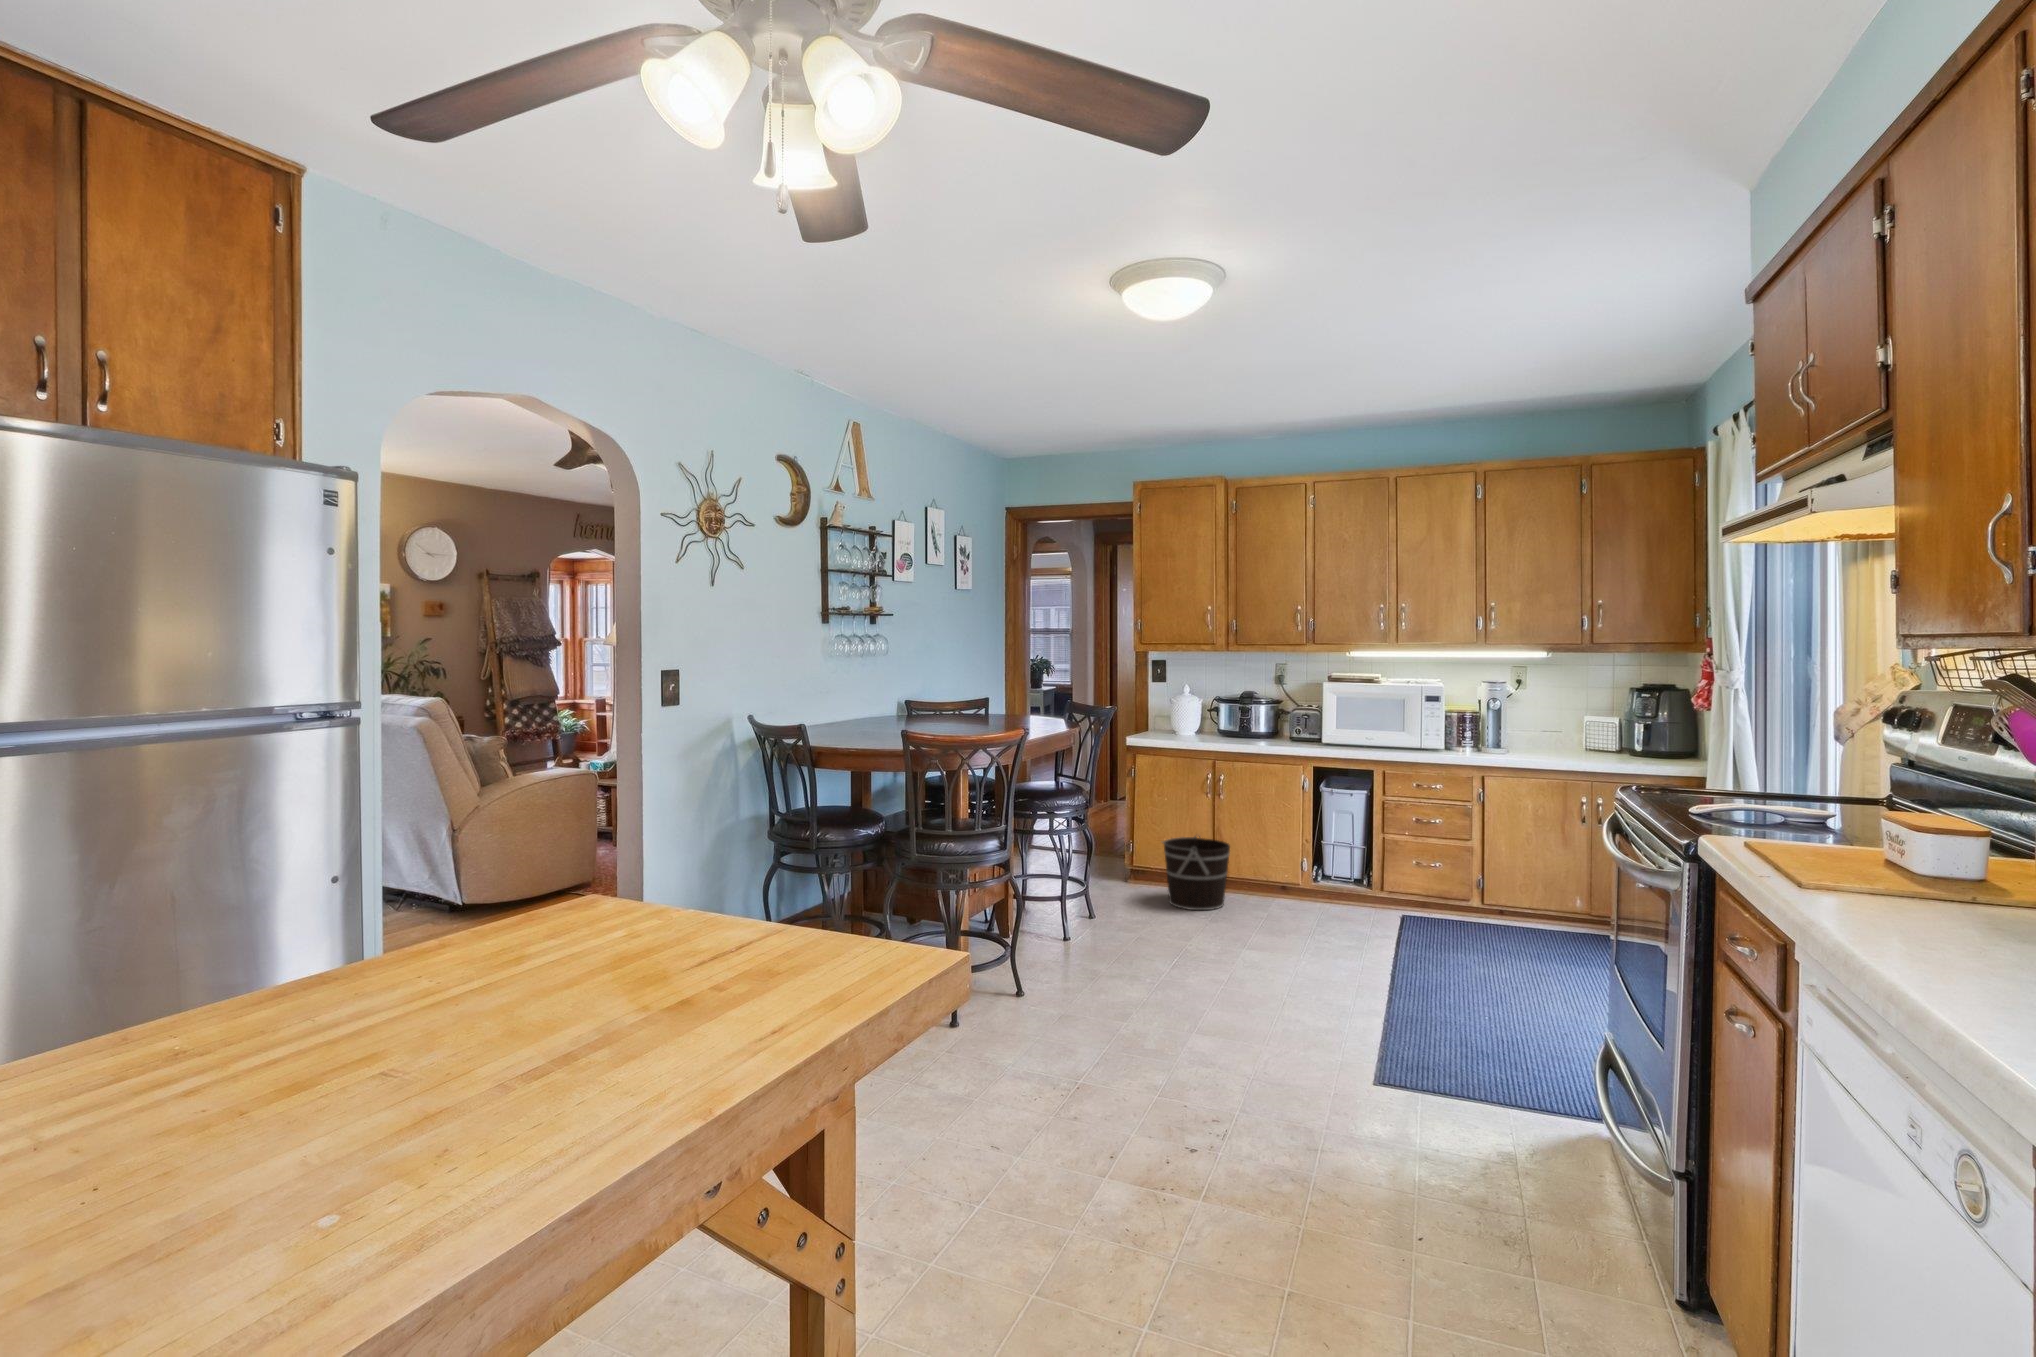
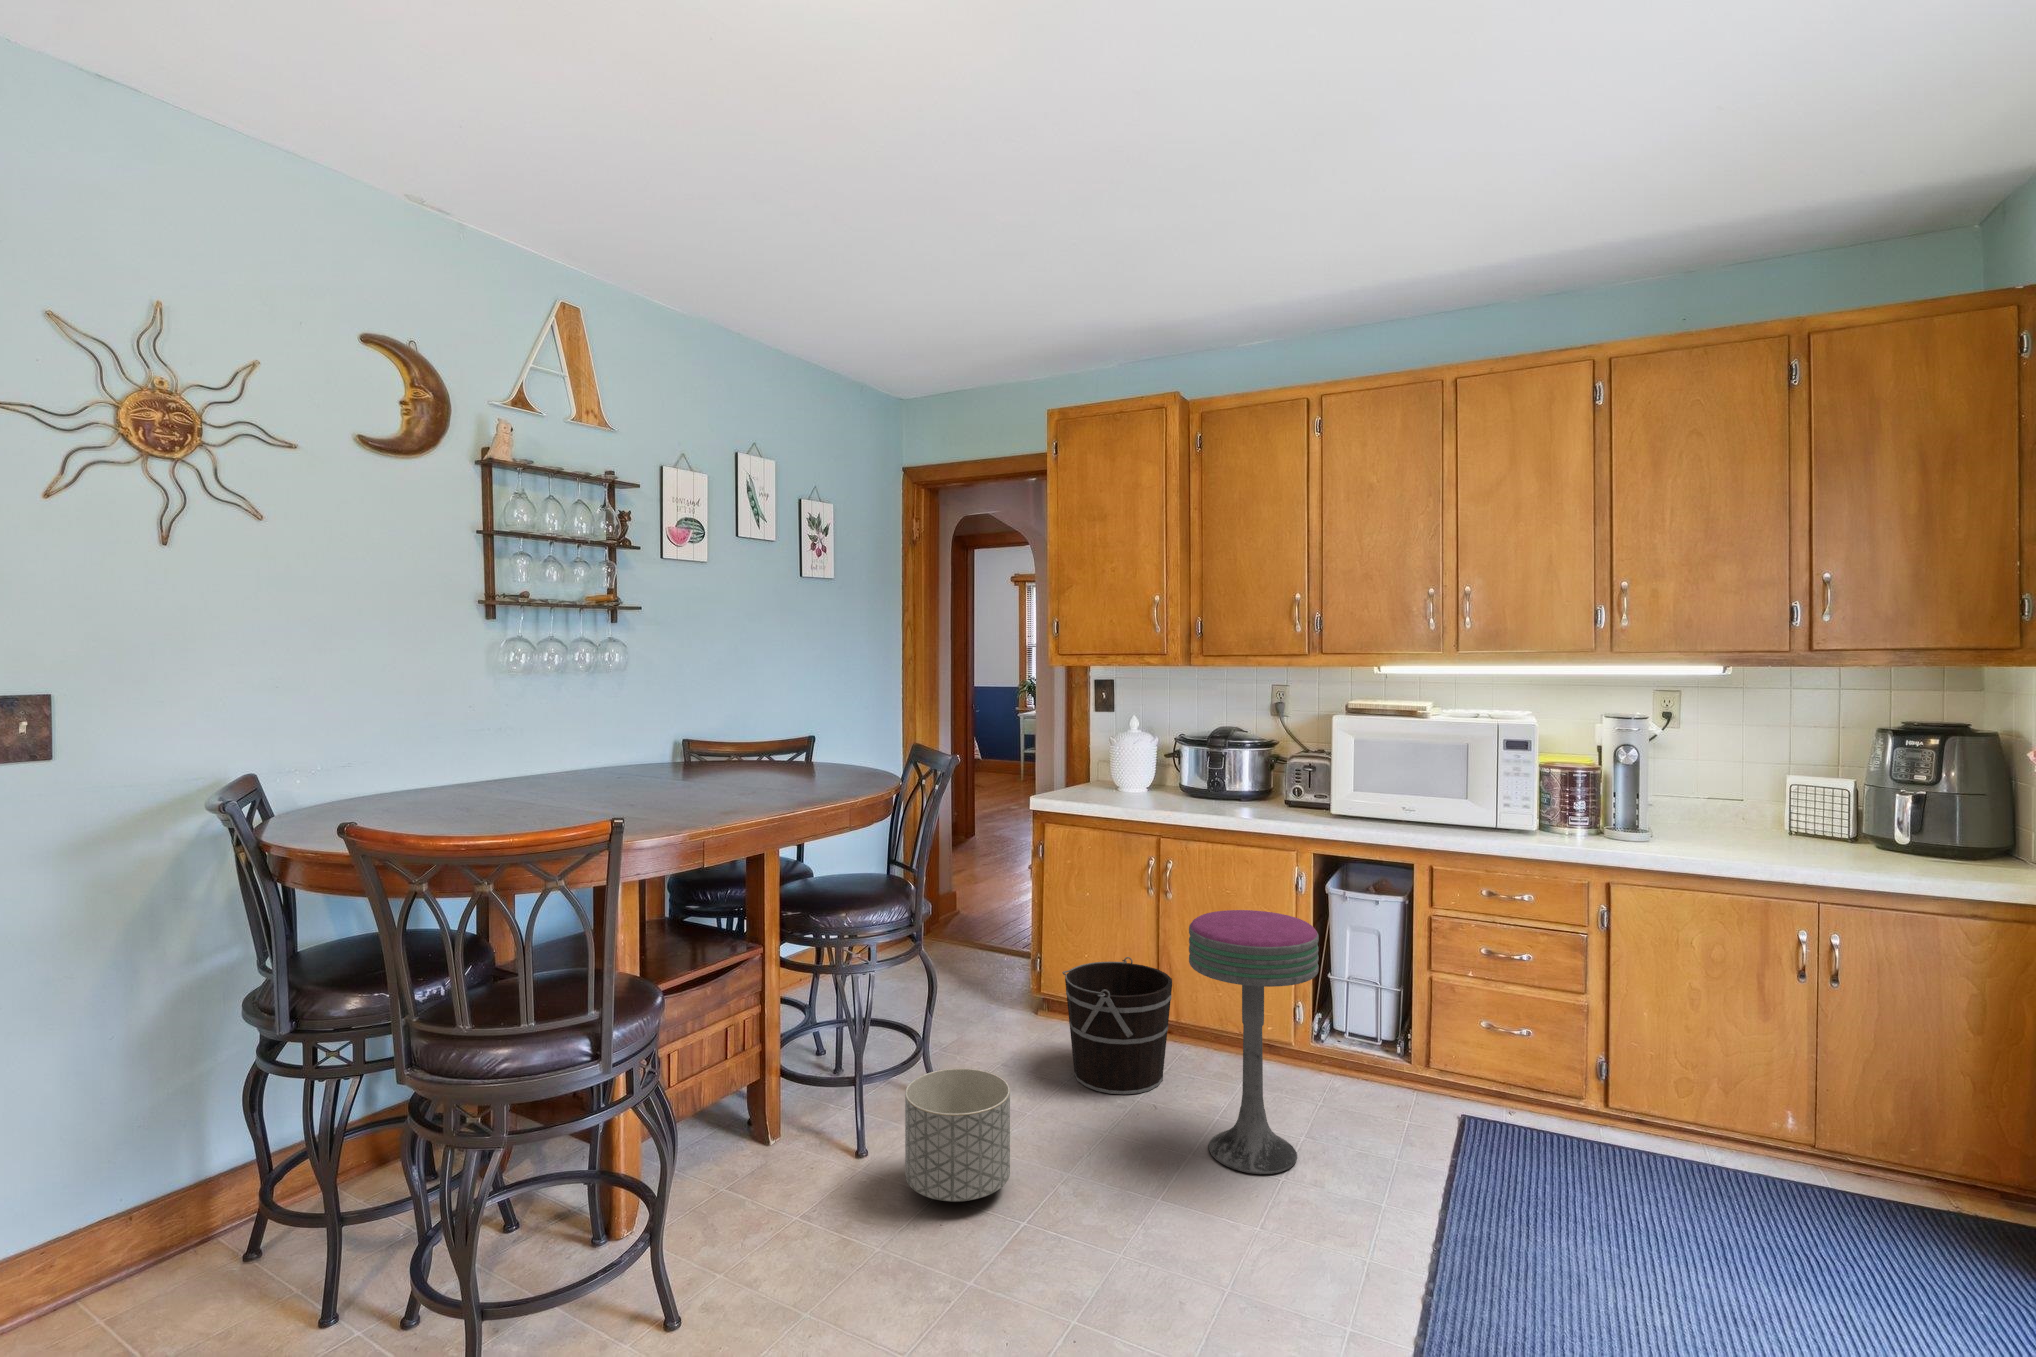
bar stool: none [1251,795,1325,936] -> present [1189,910,1319,1174]
planter: none [1102,883,1161,948] -> present [905,1068,1010,1202]

